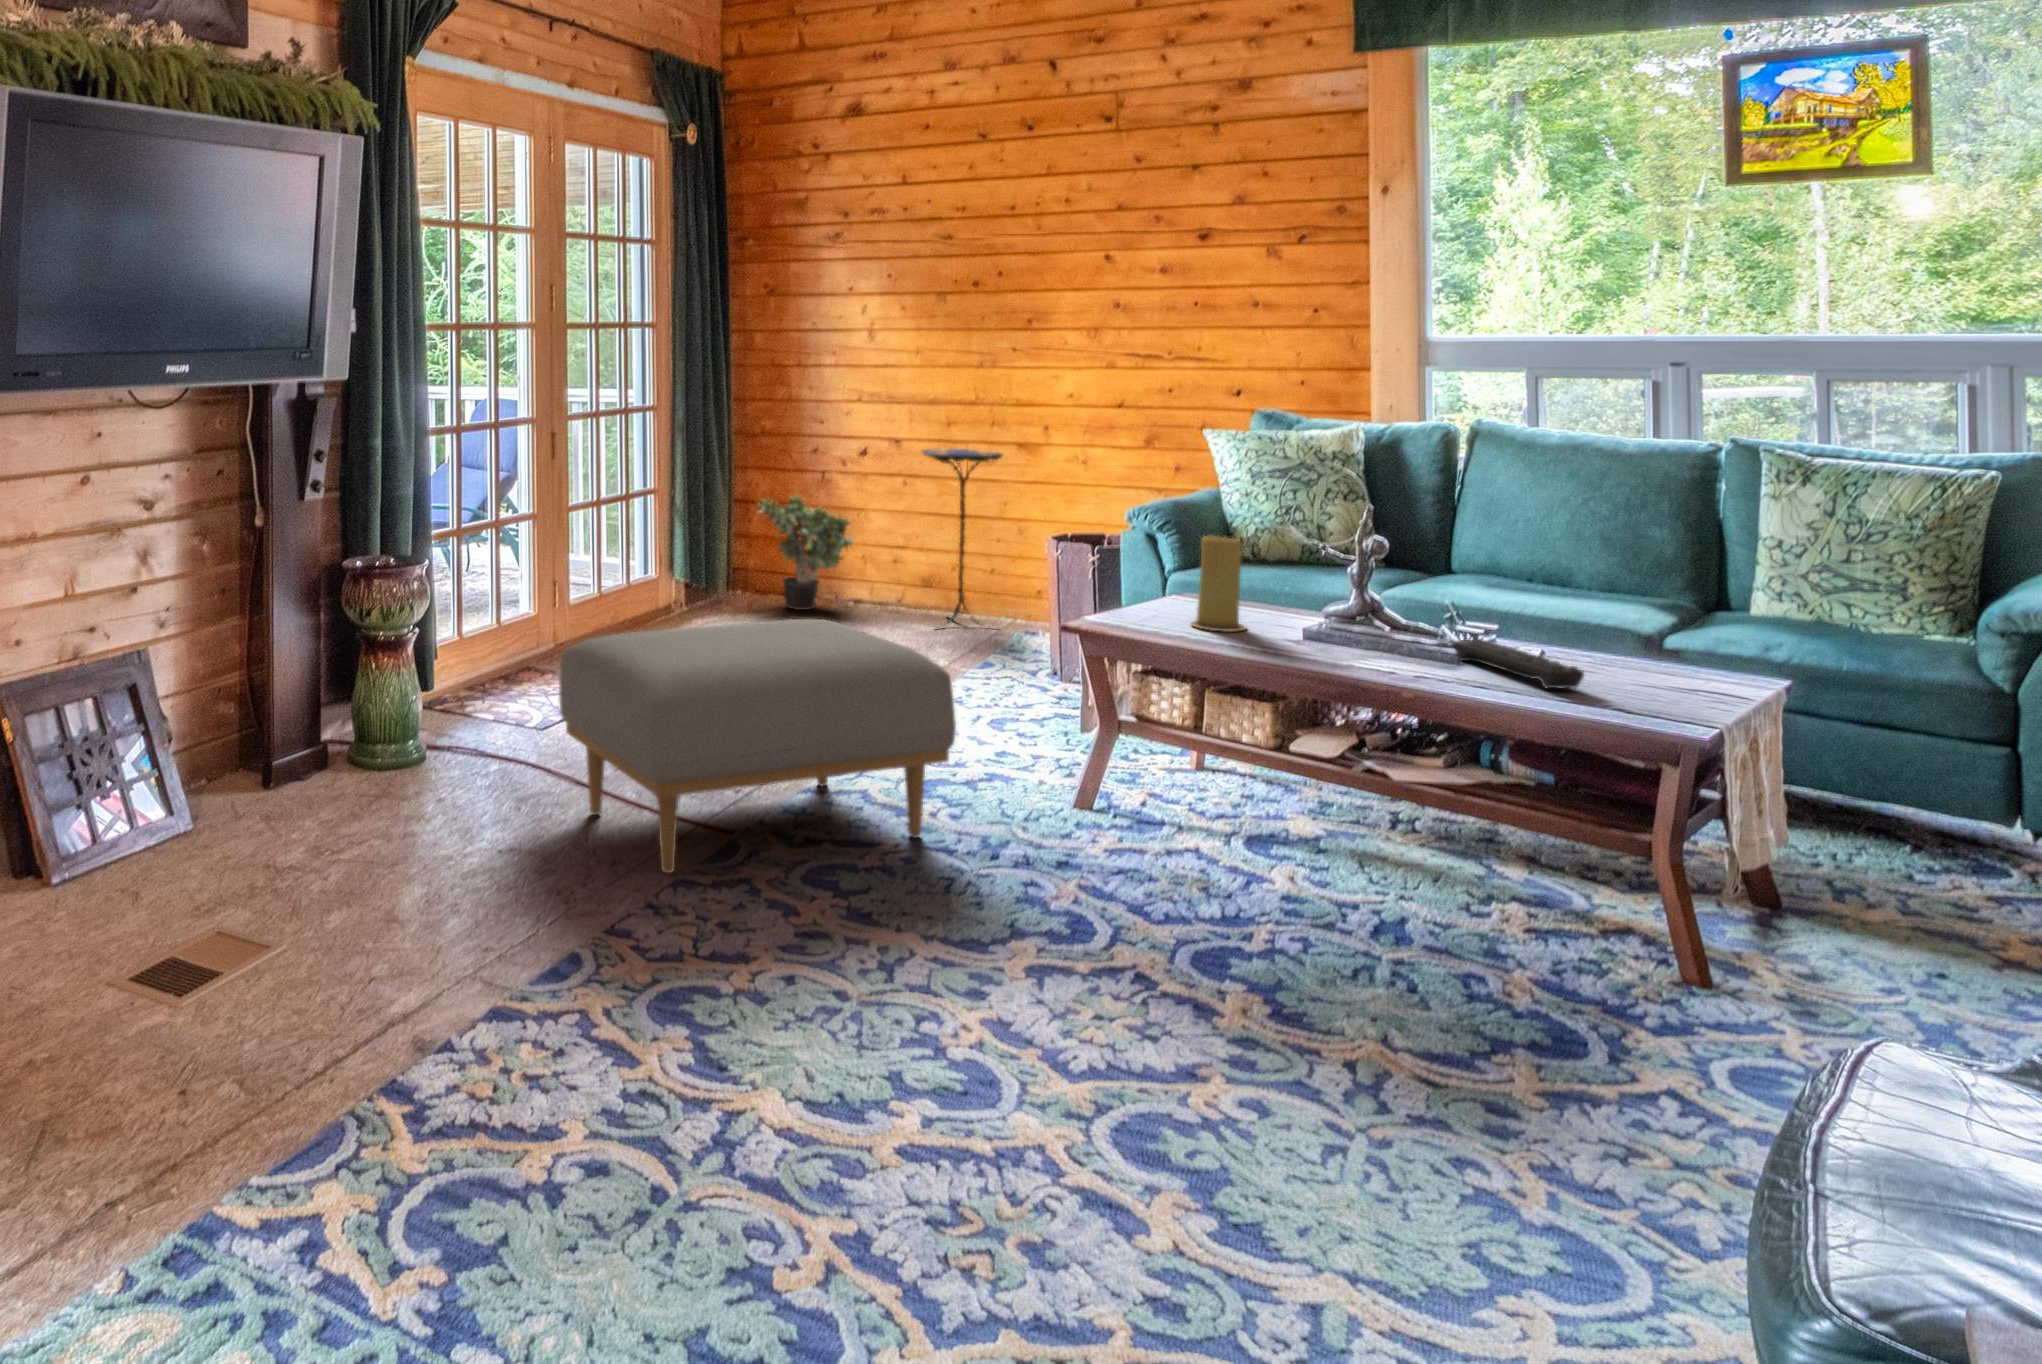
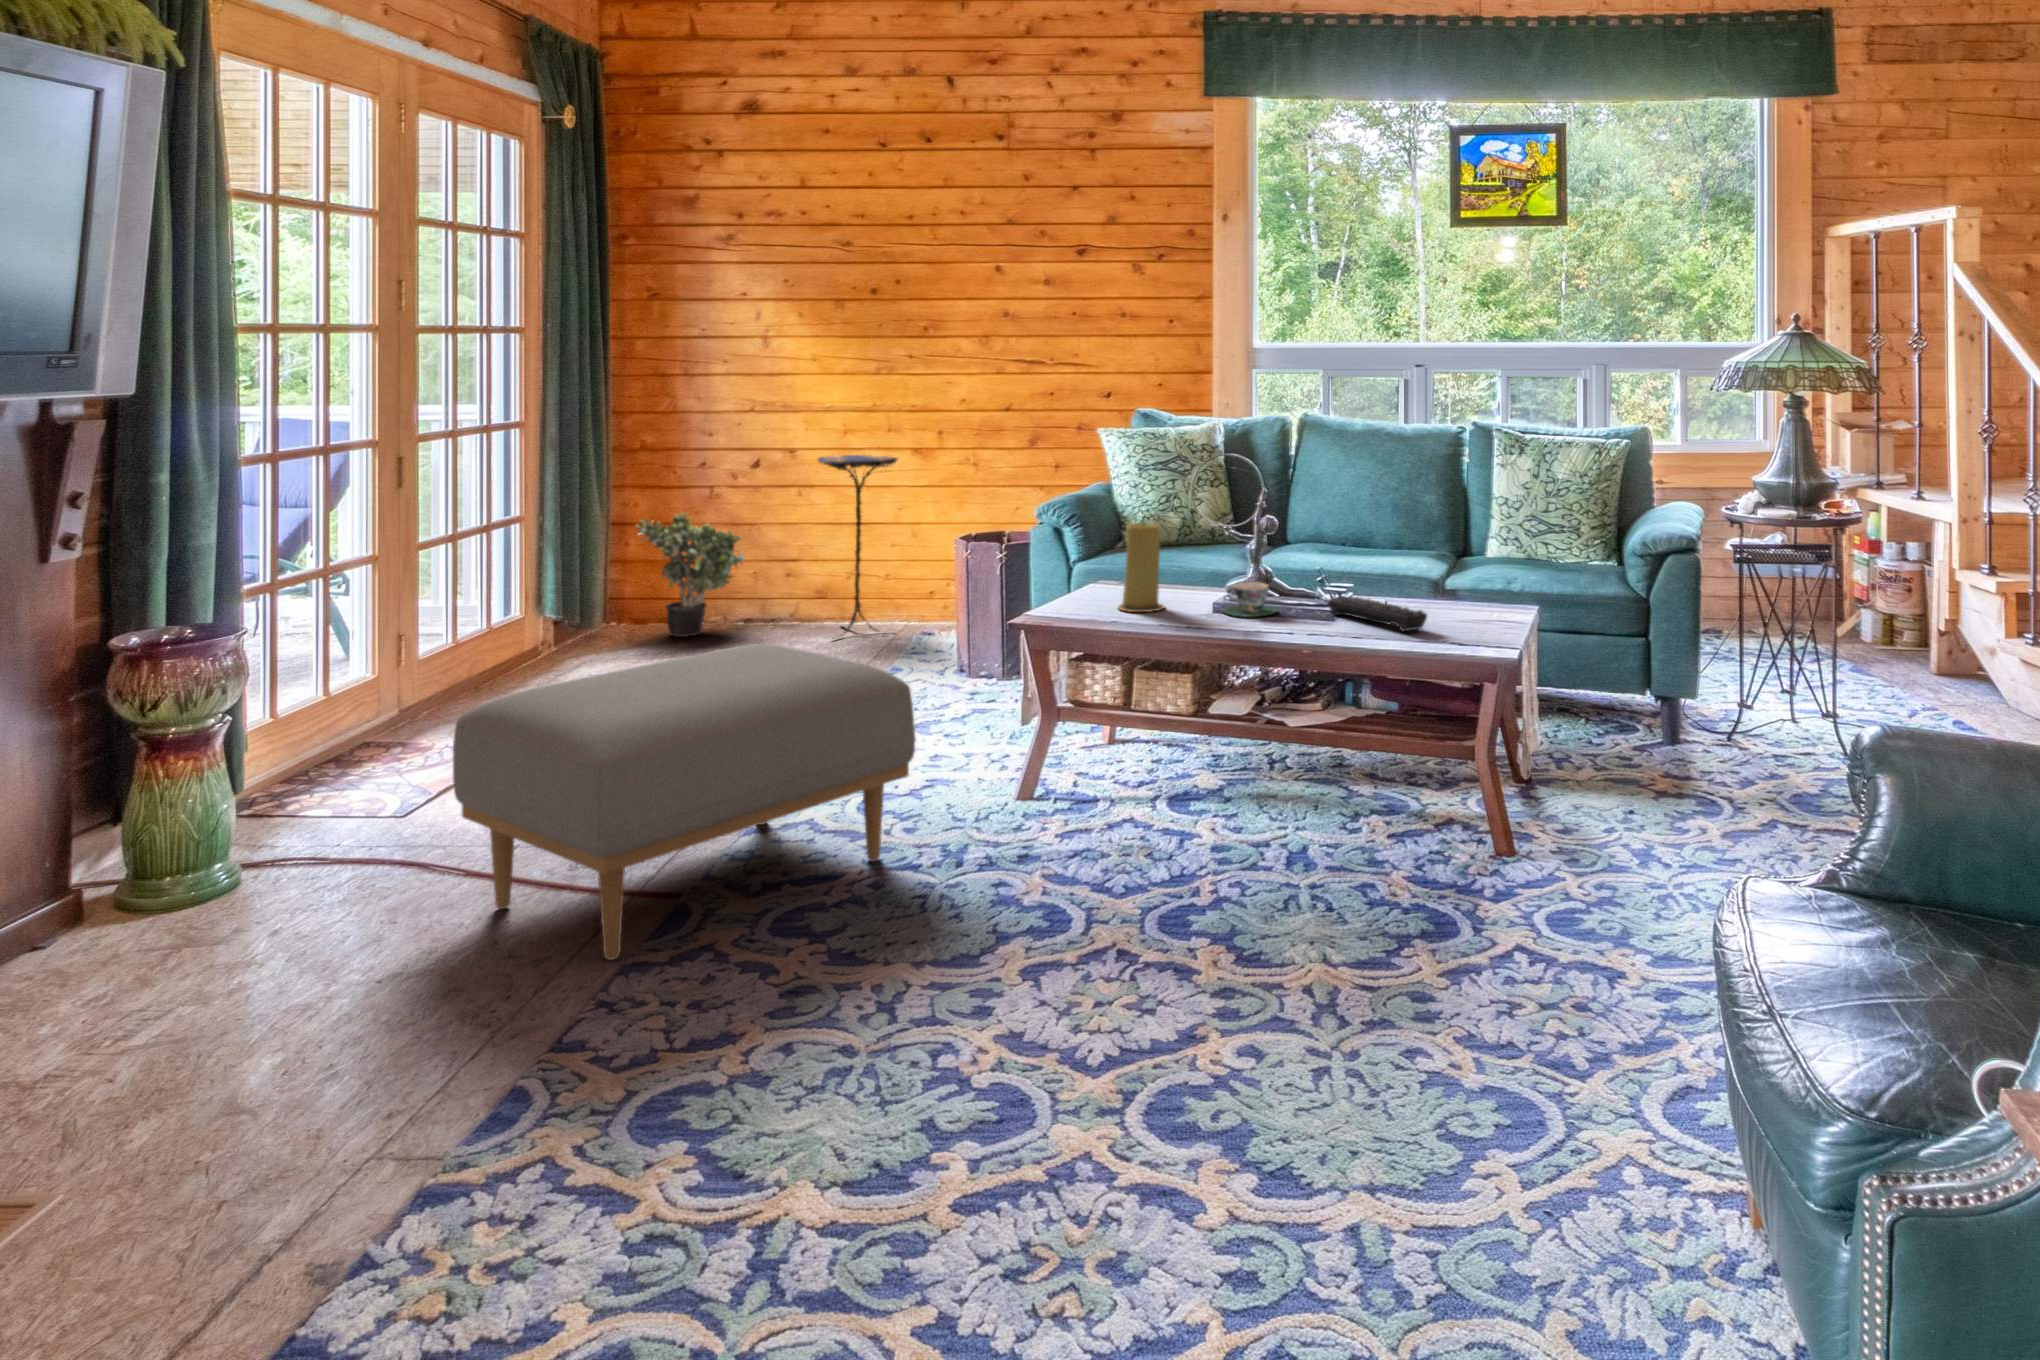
teacup: none [1315,611,1387,651] -> present [1223,582,1277,617]

